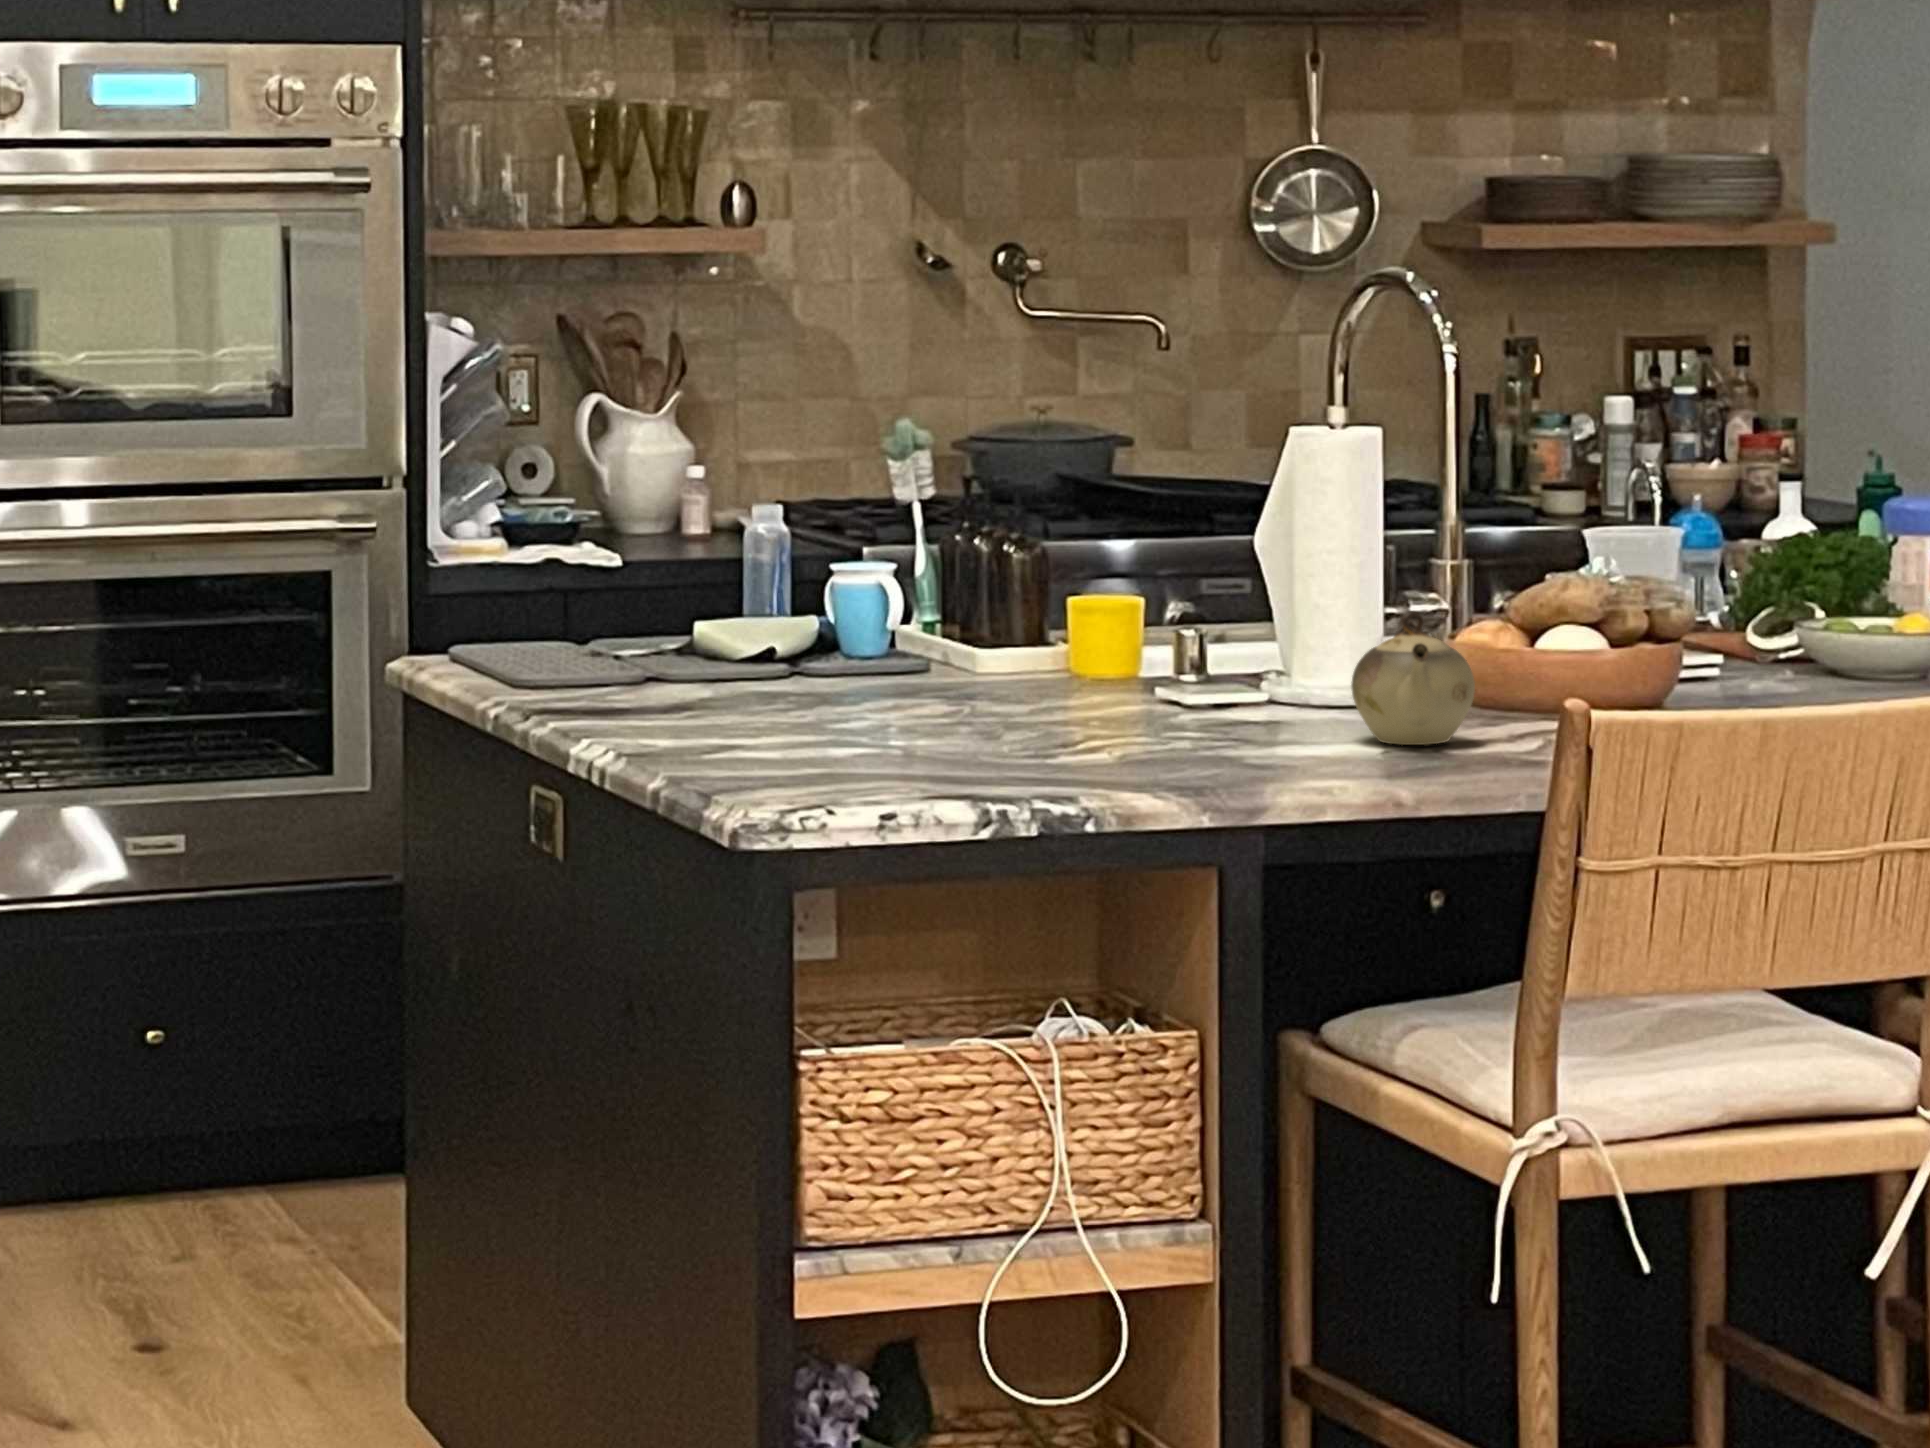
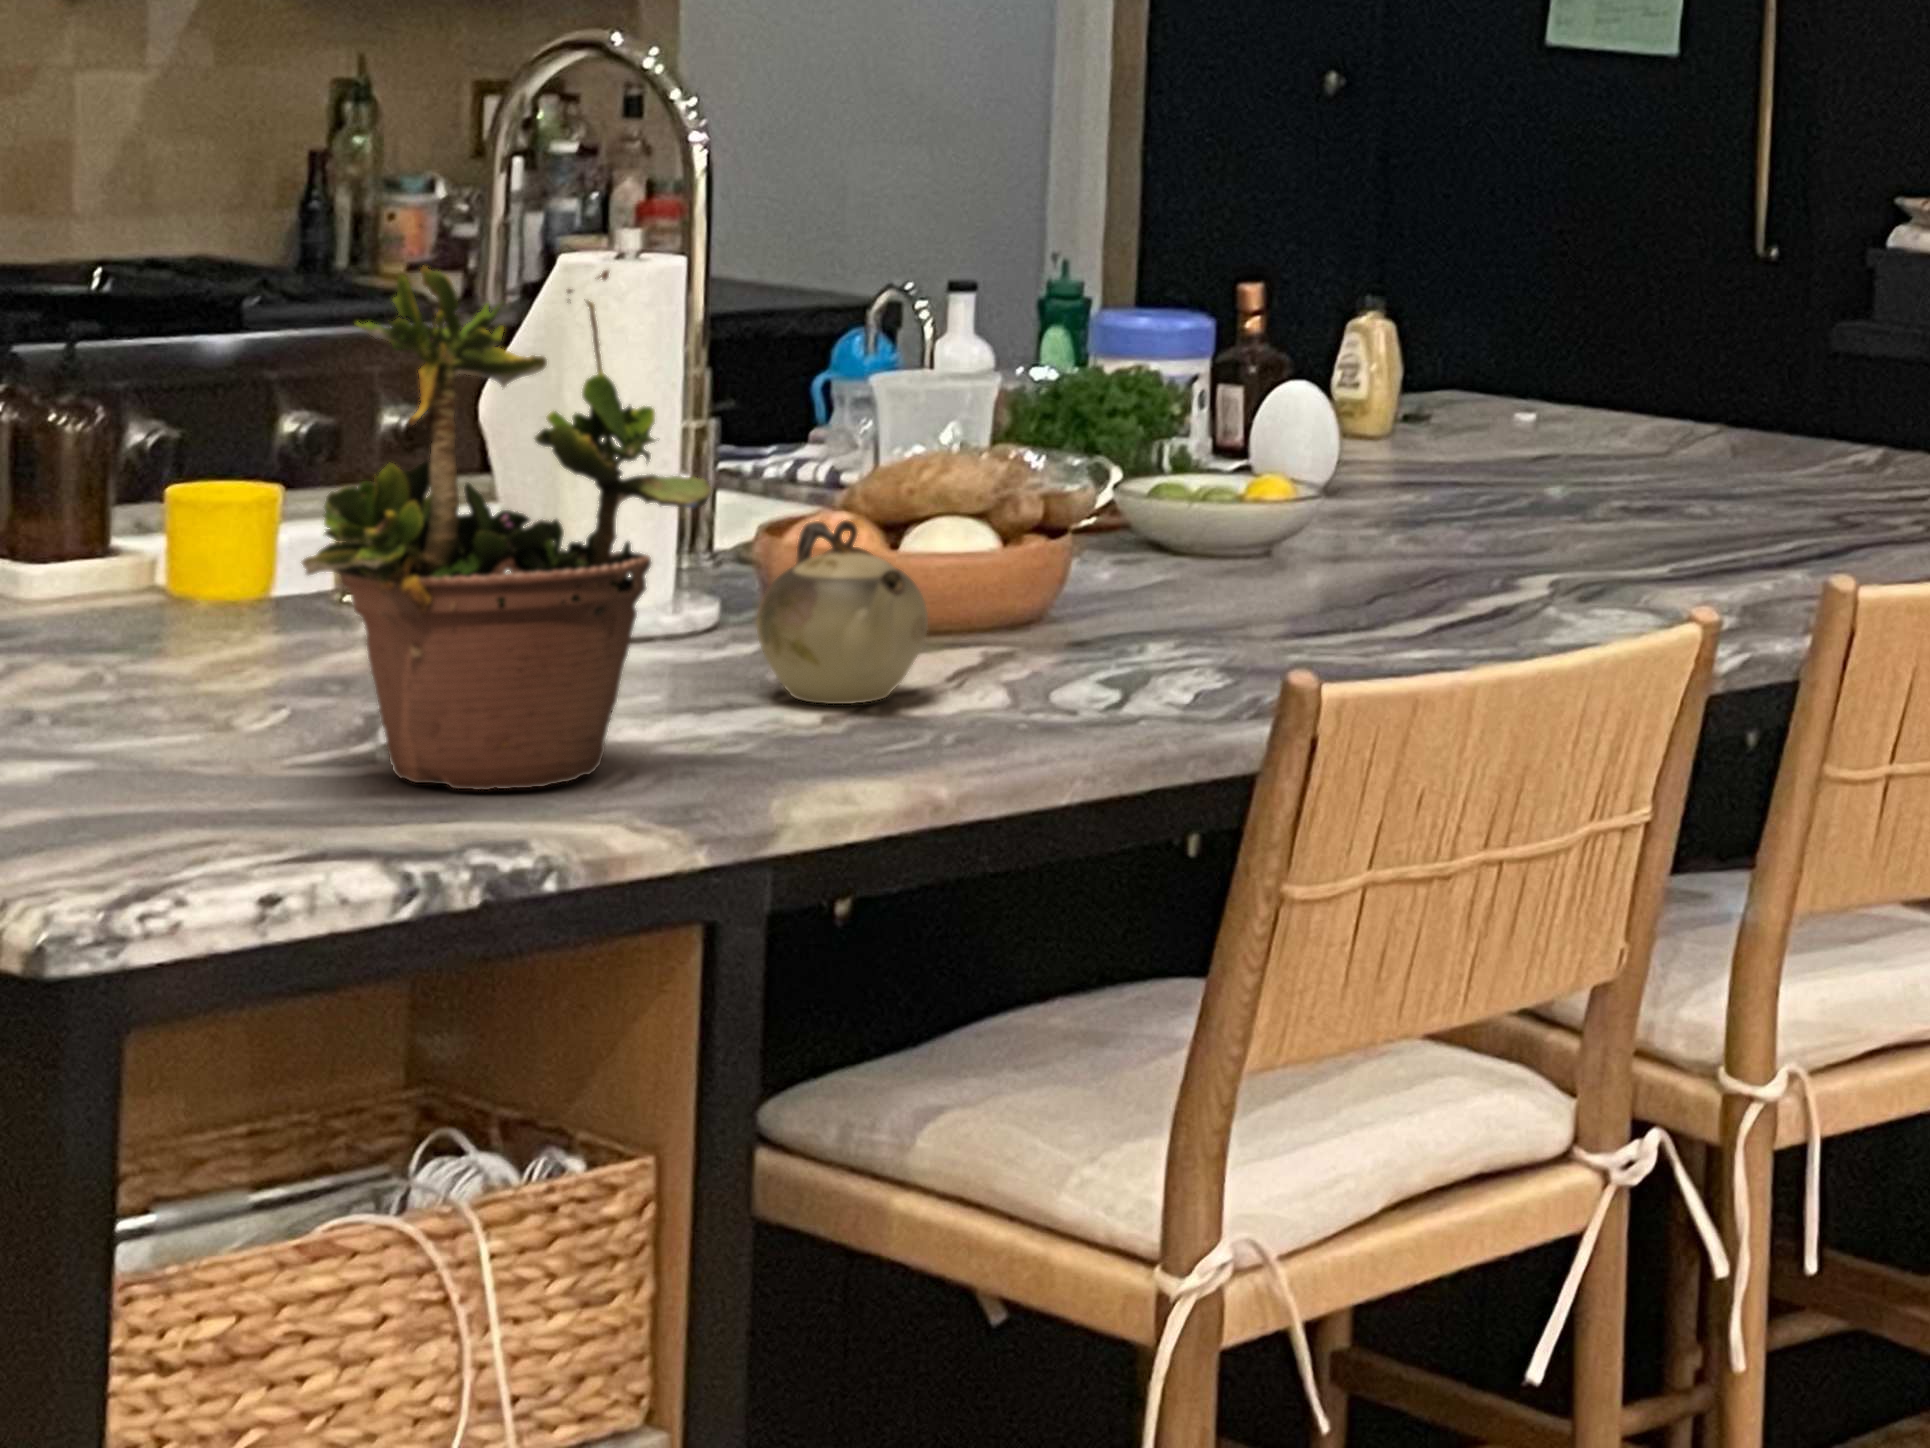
potted plant: none [968,385,1251,773] -> present [302,266,711,790]

